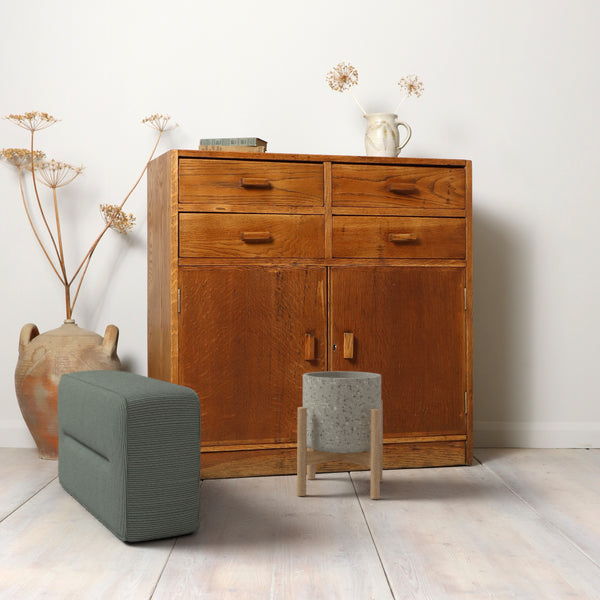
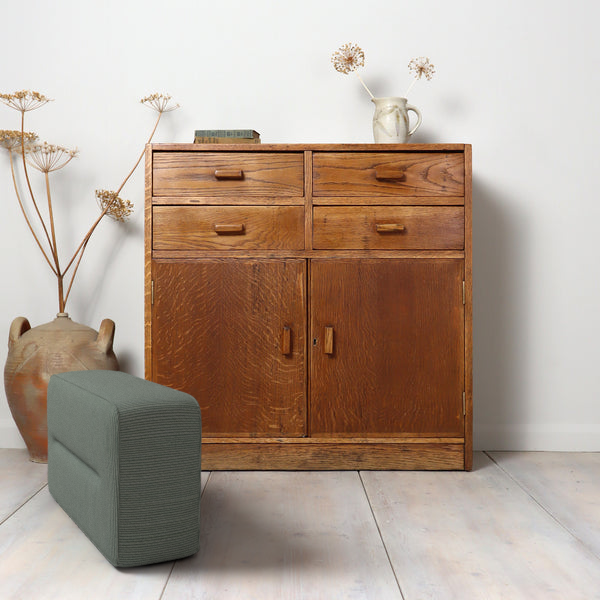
planter: present [297,371,383,499] -> none [306,372,398,513]

